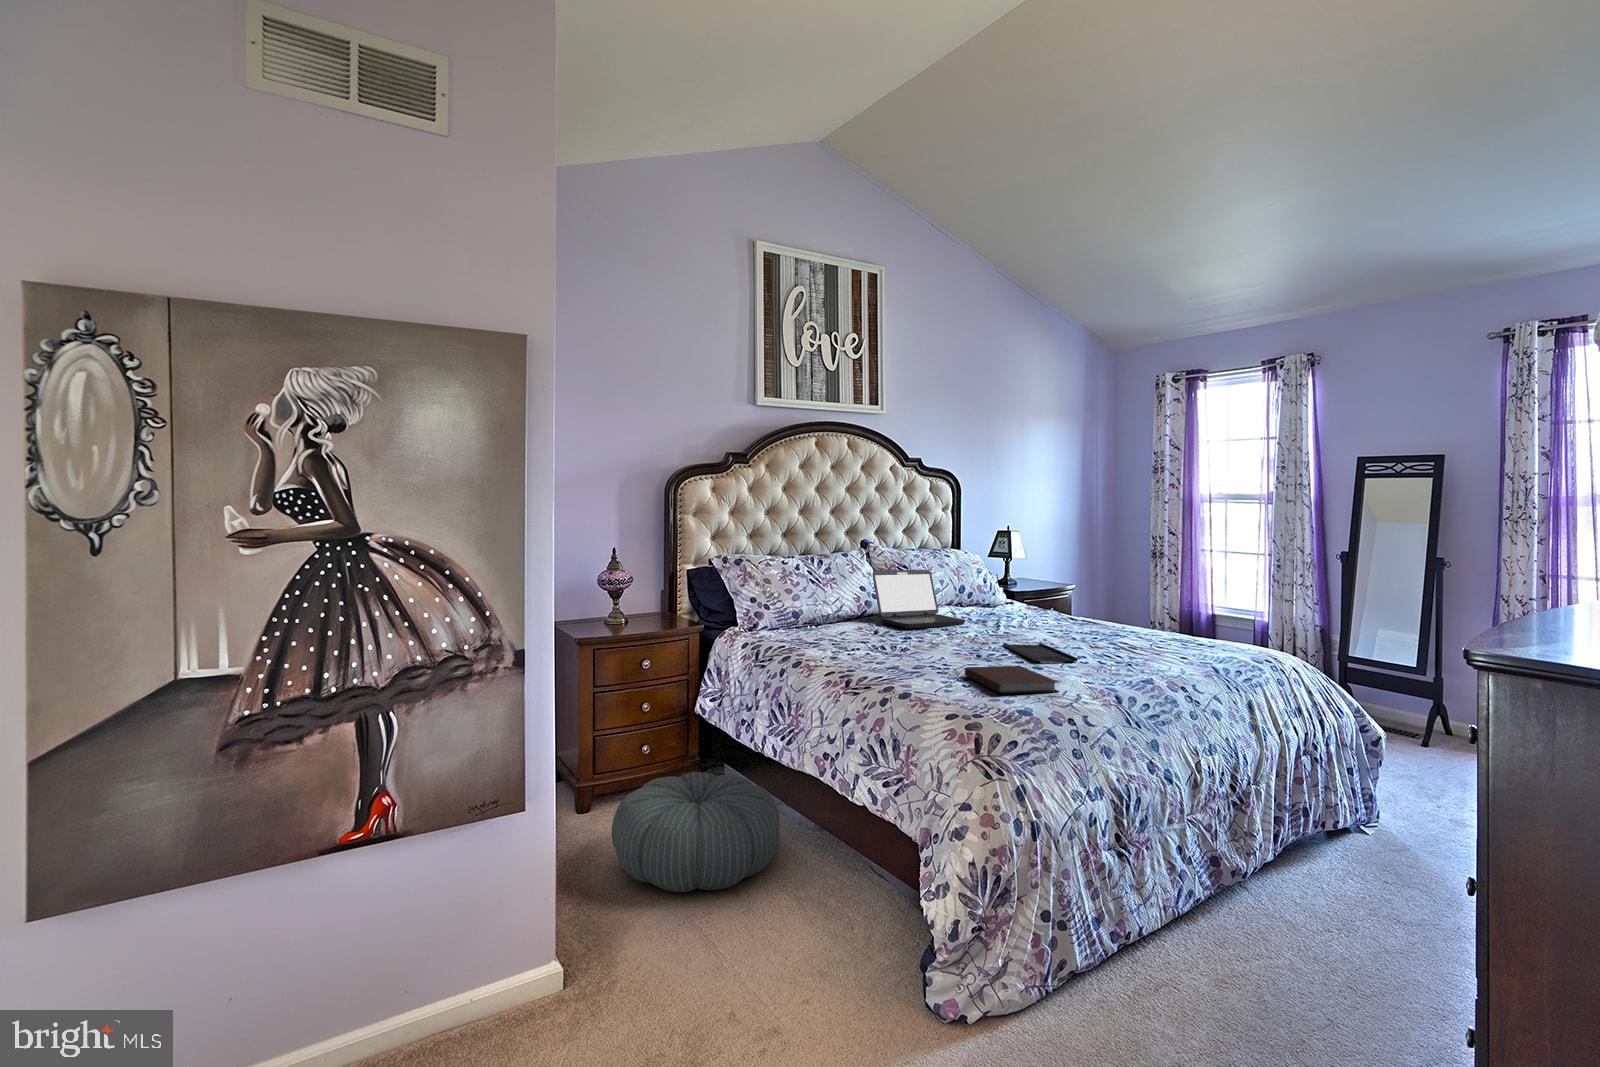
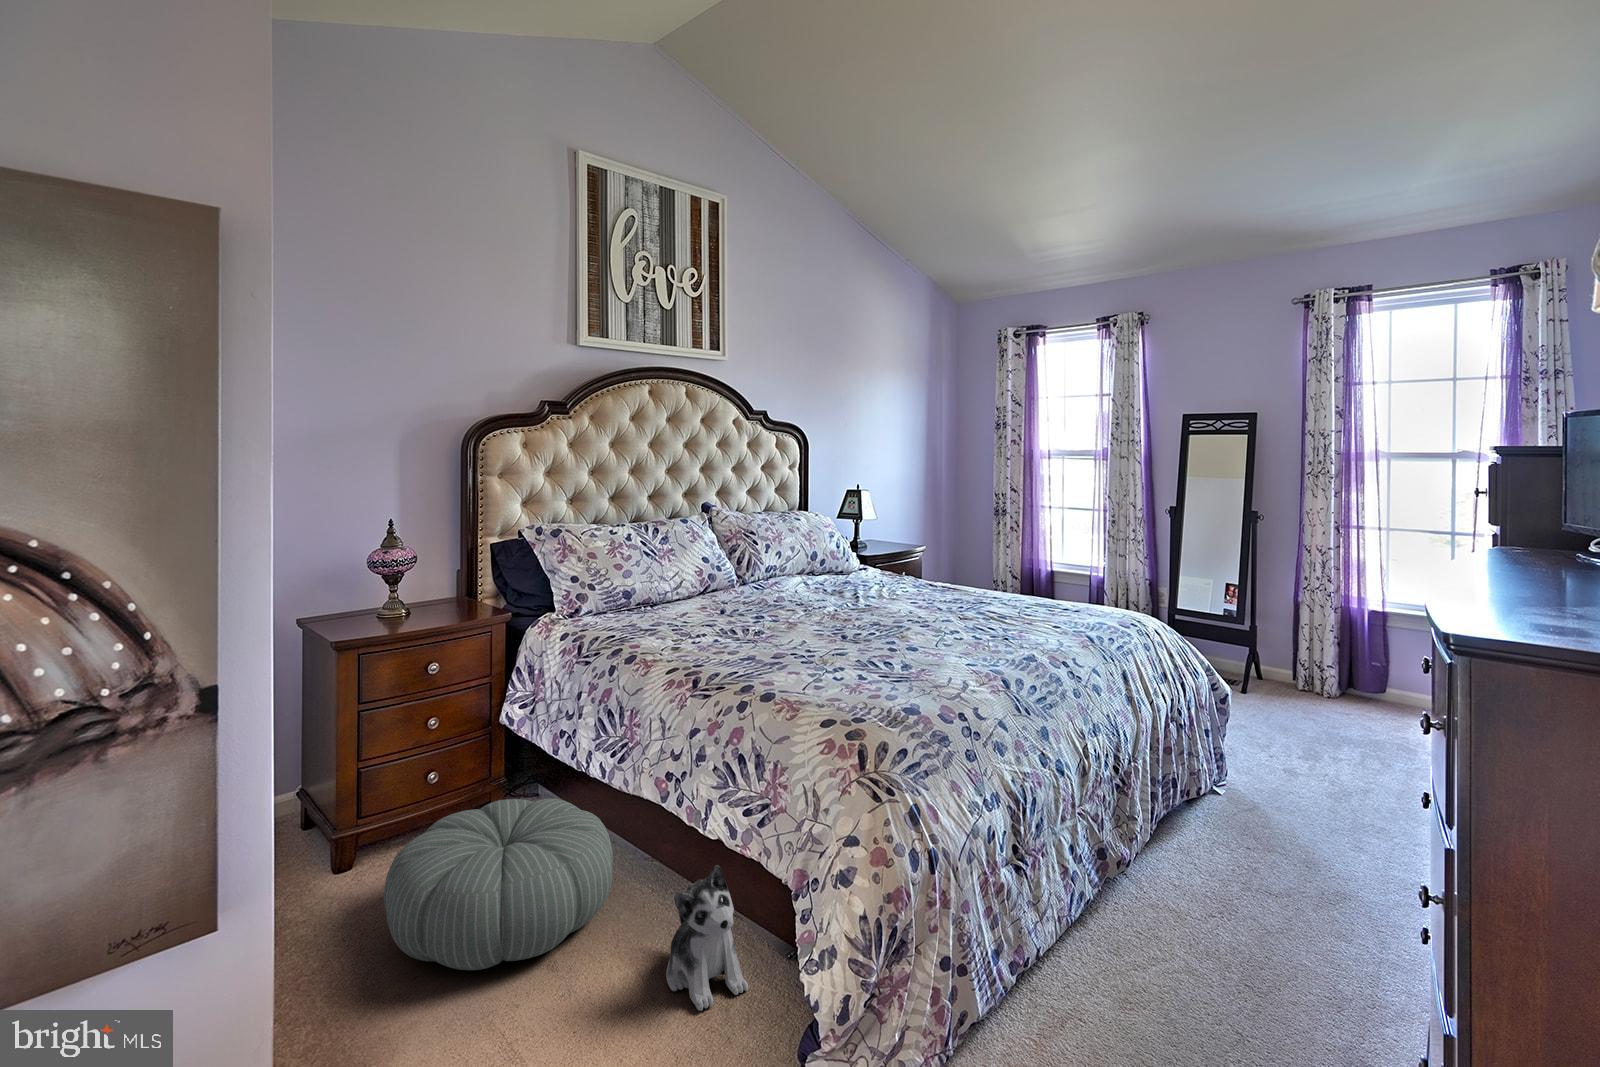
laptop: present [872,570,965,628] -> none [717,537,822,605]
tray: present [1003,643,1078,662] -> none [867,616,951,640]
notebook: present [965,666,1059,693] -> none [833,648,943,687]
plush toy: none [820,827,886,941] -> present [666,865,748,1011]

